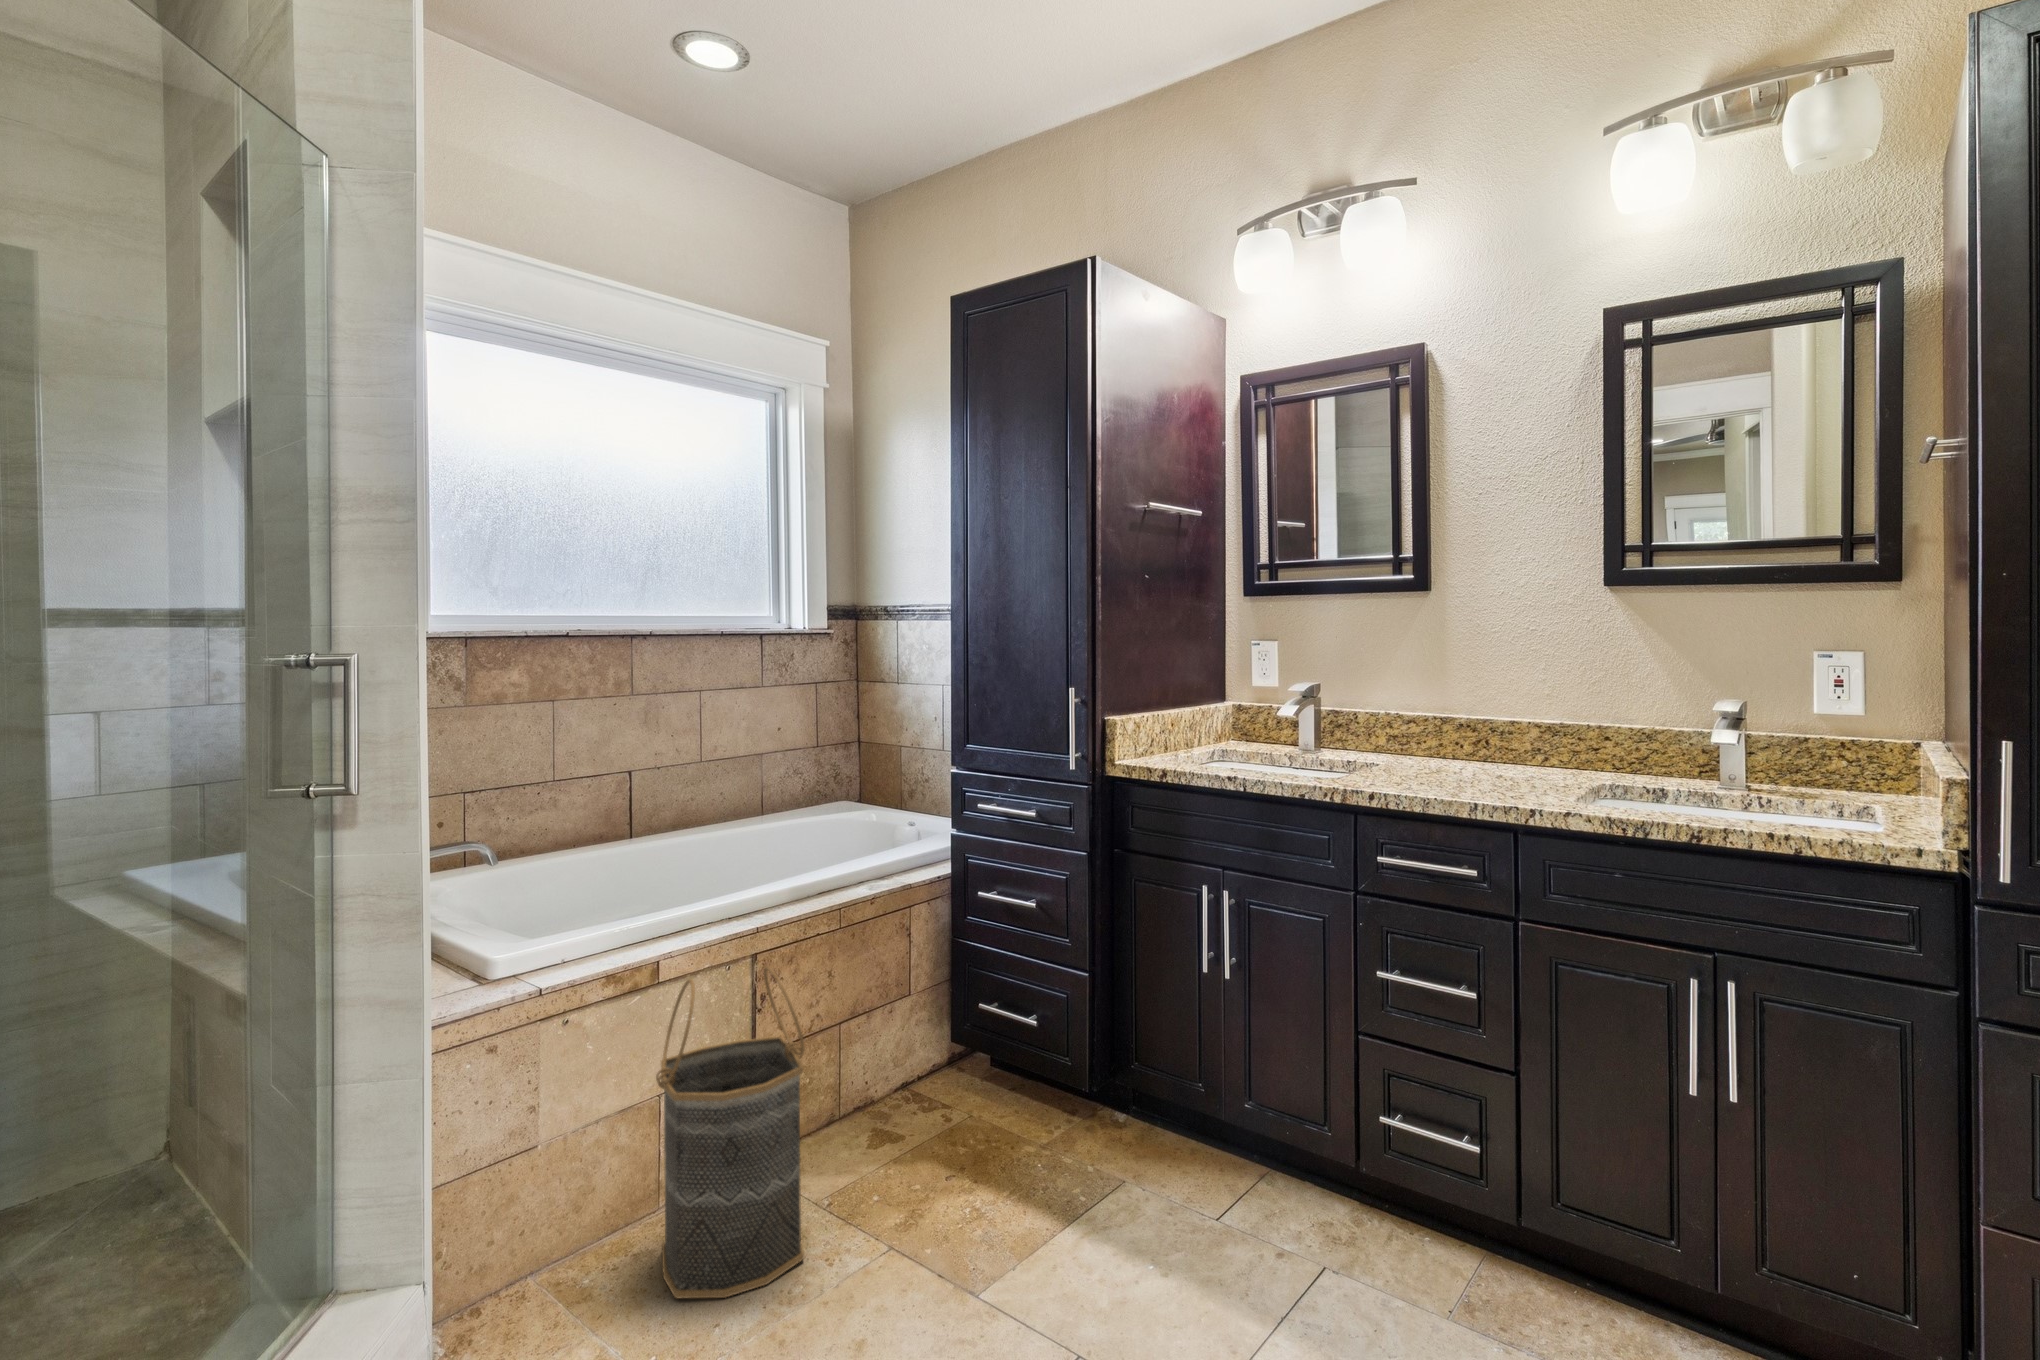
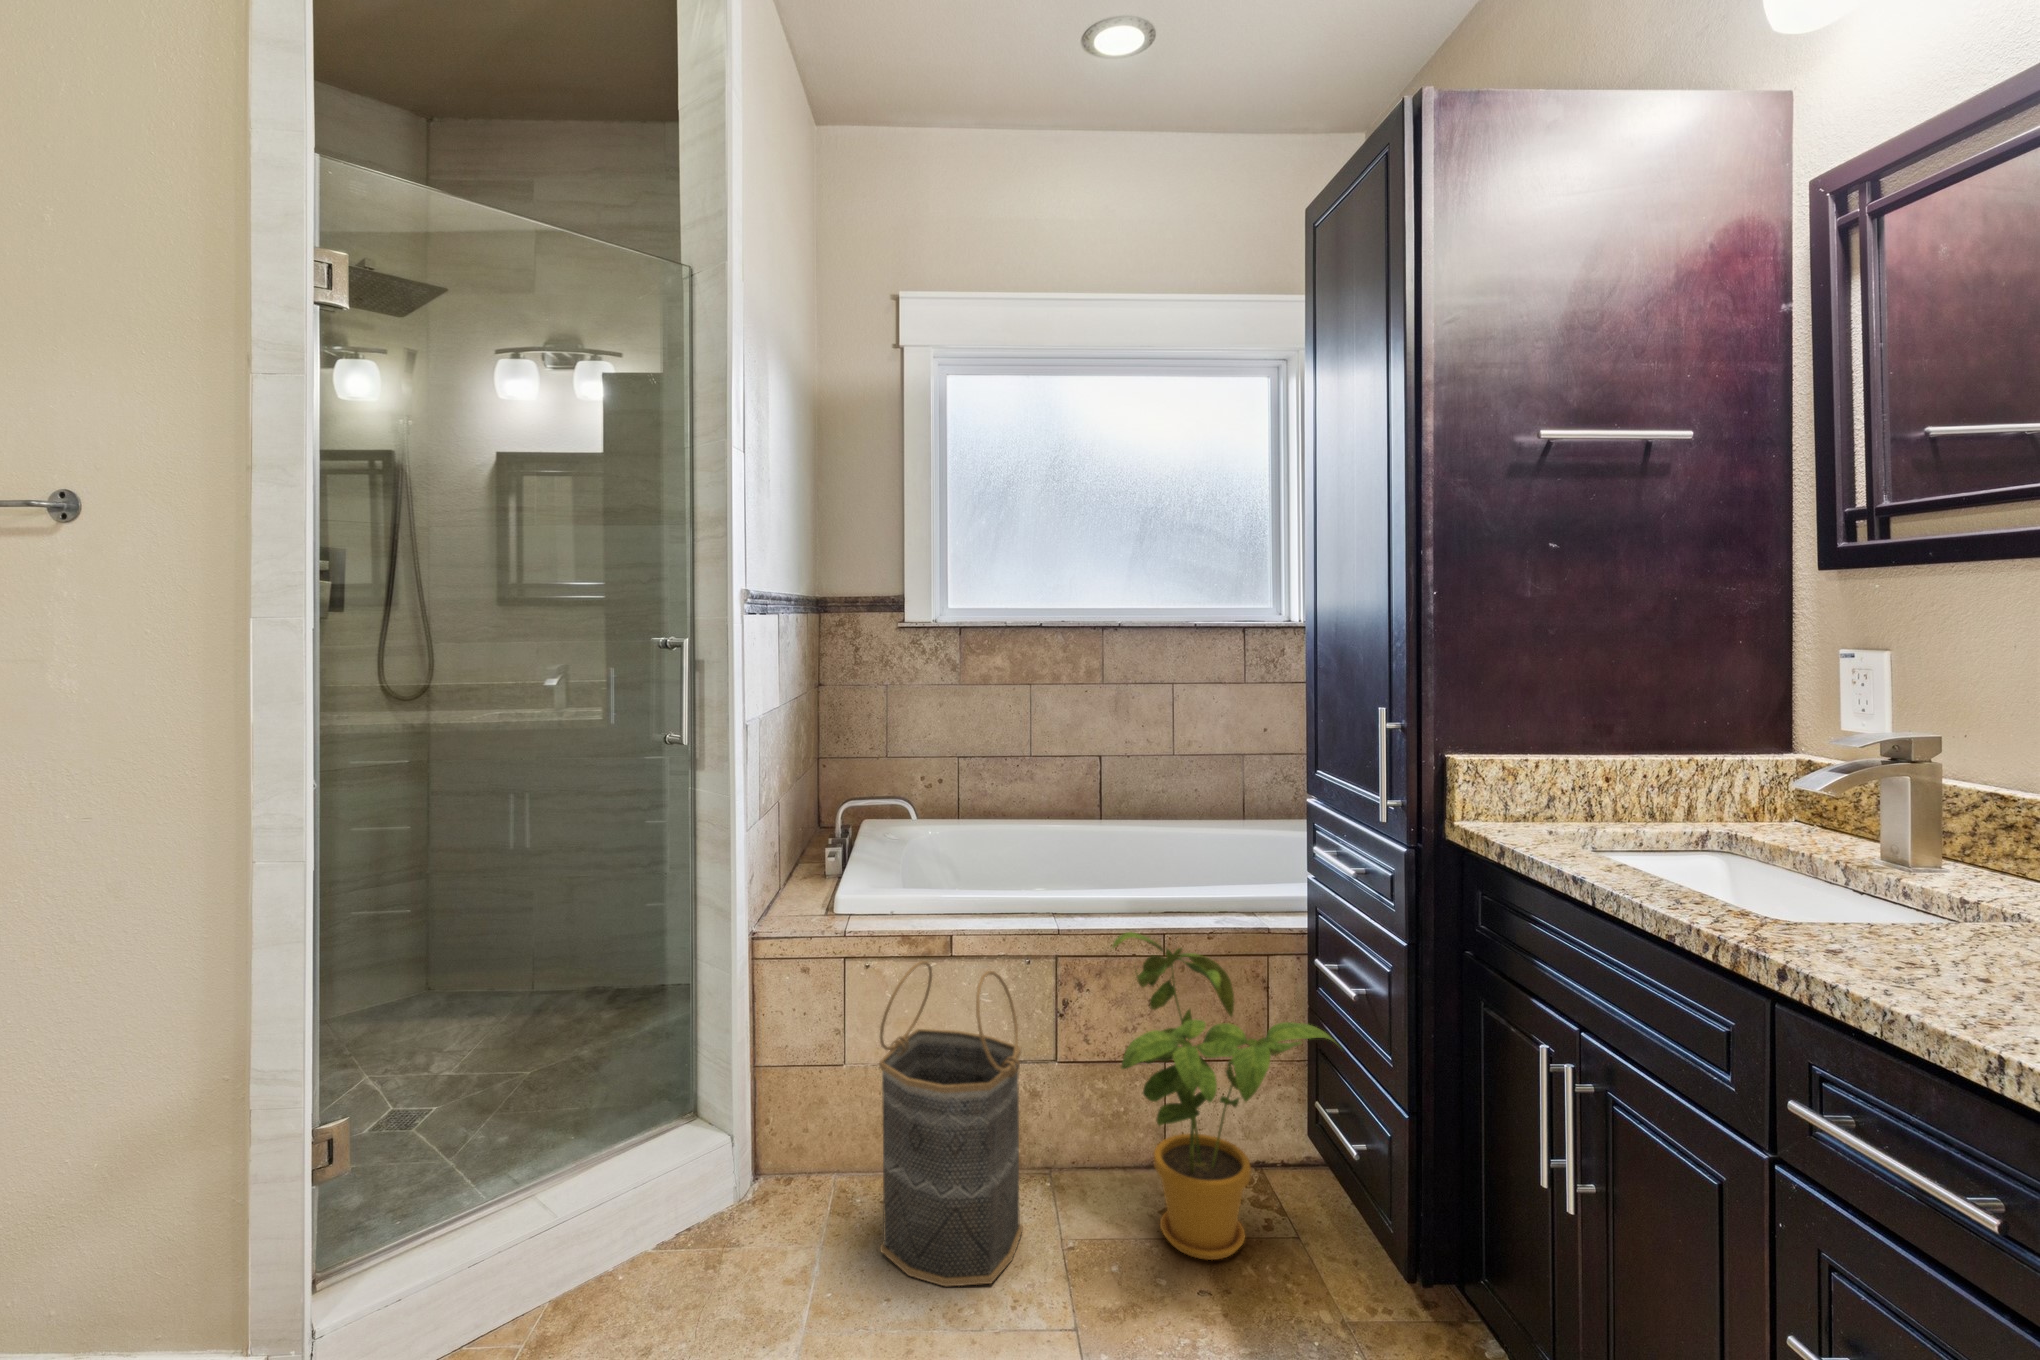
house plant: none [824,907,999,1164] -> present [1113,932,1342,1260]

